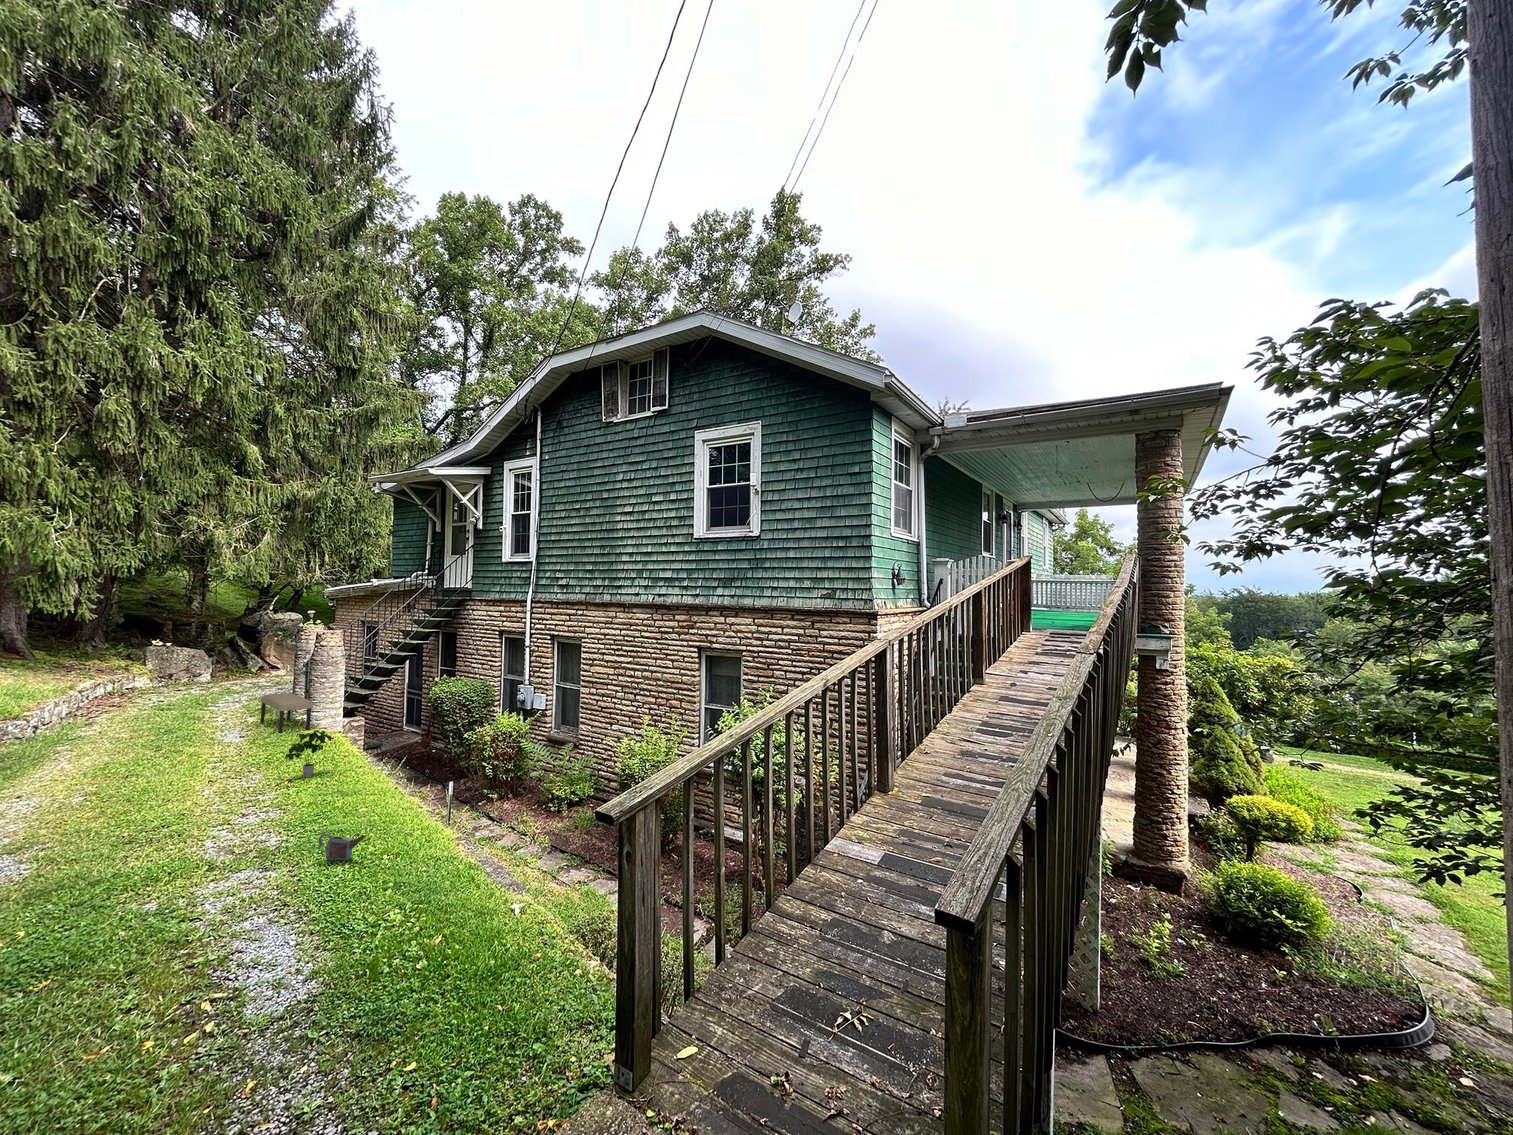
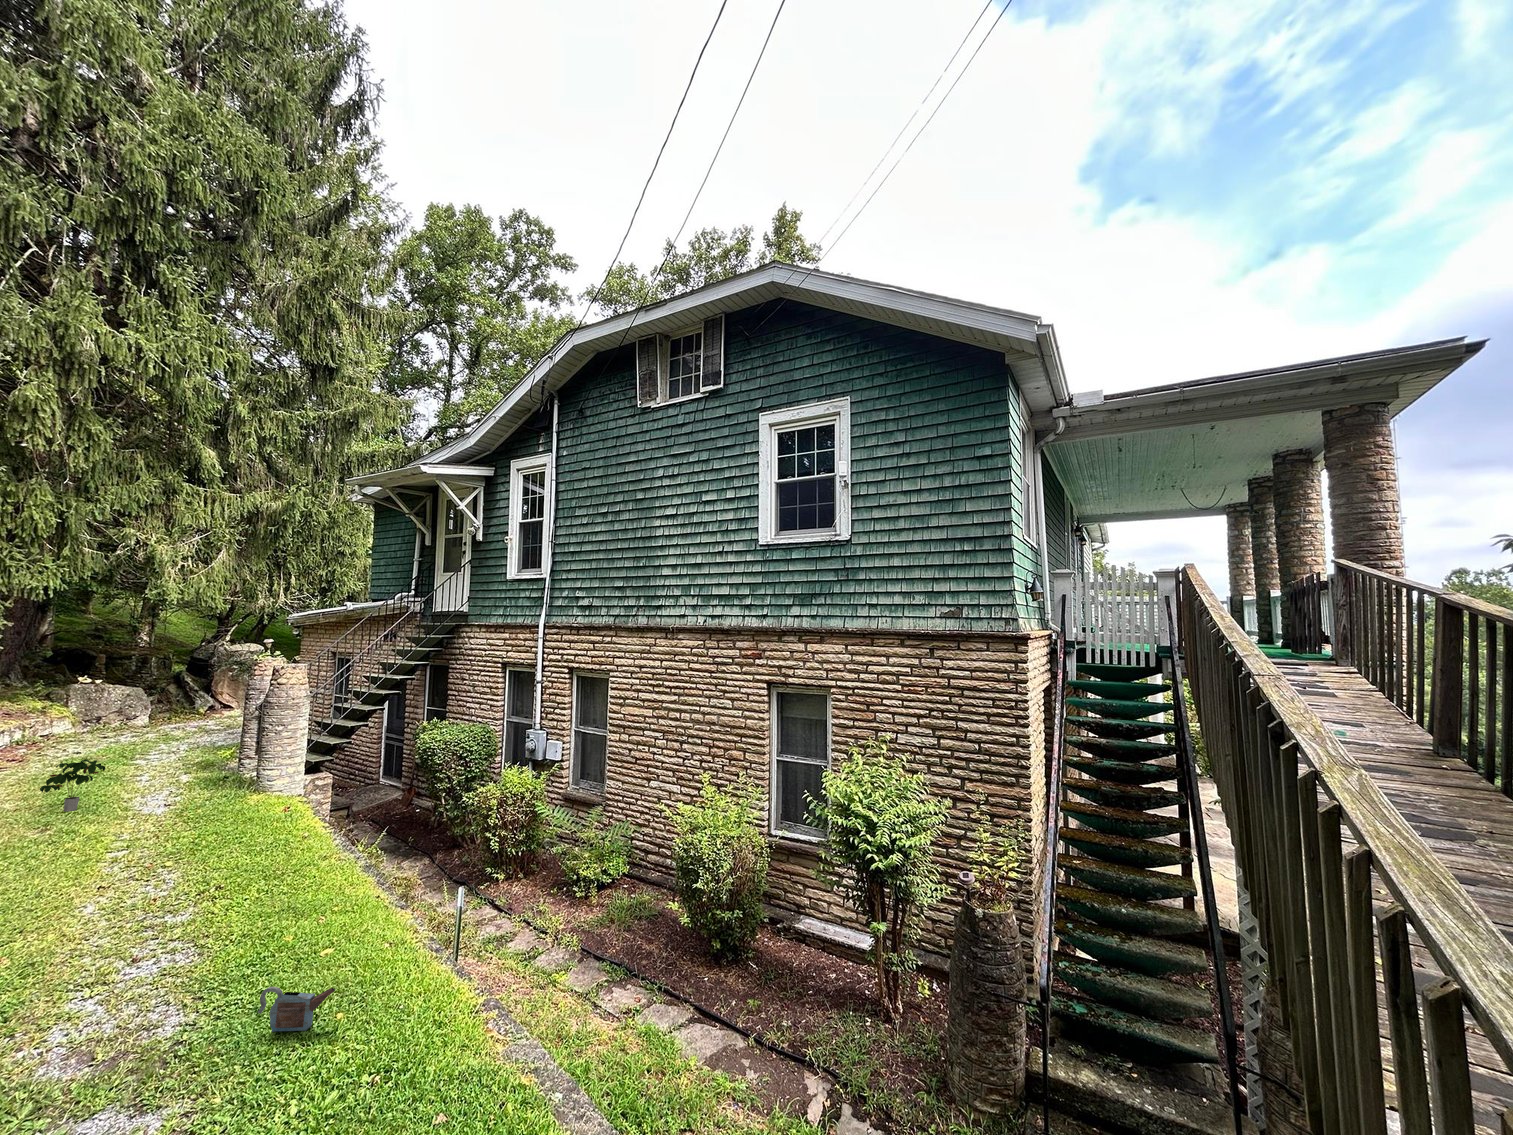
bench: present [260,693,313,733] -> none [199,743,267,797]
potted plant: present [285,730,332,777] -> present [40,759,105,811]

